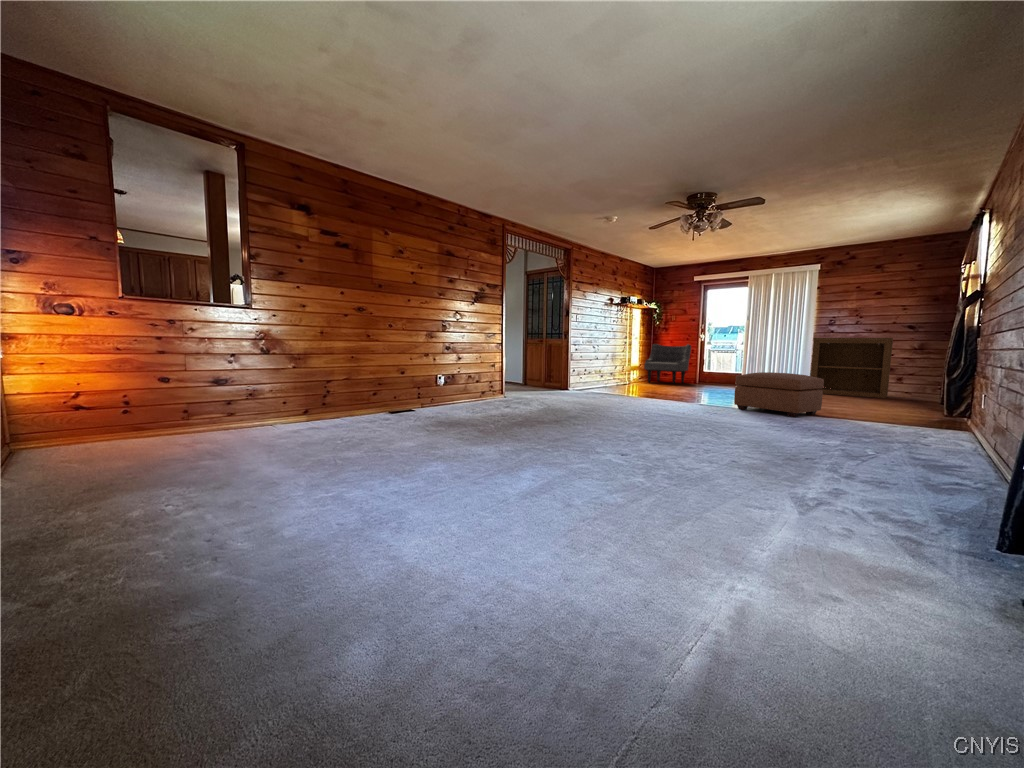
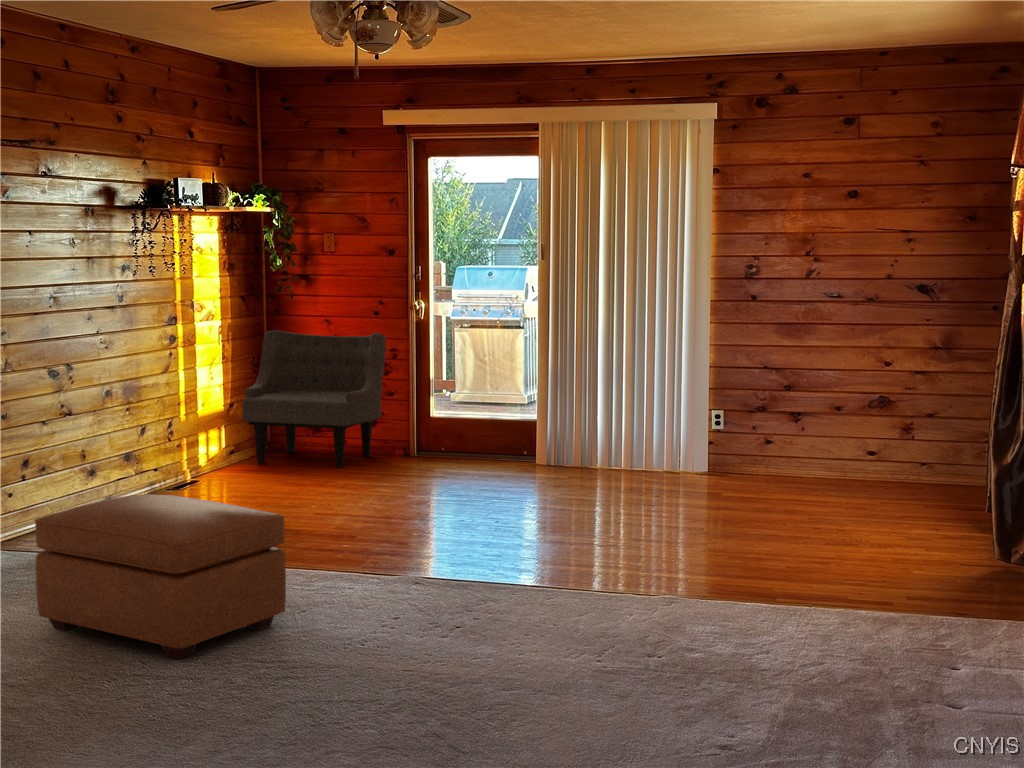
bookshelf: present [811,338,893,398] -> none [711,319,893,487]
ottoman: present [734,372,824,417] -> present [35,494,286,659]

